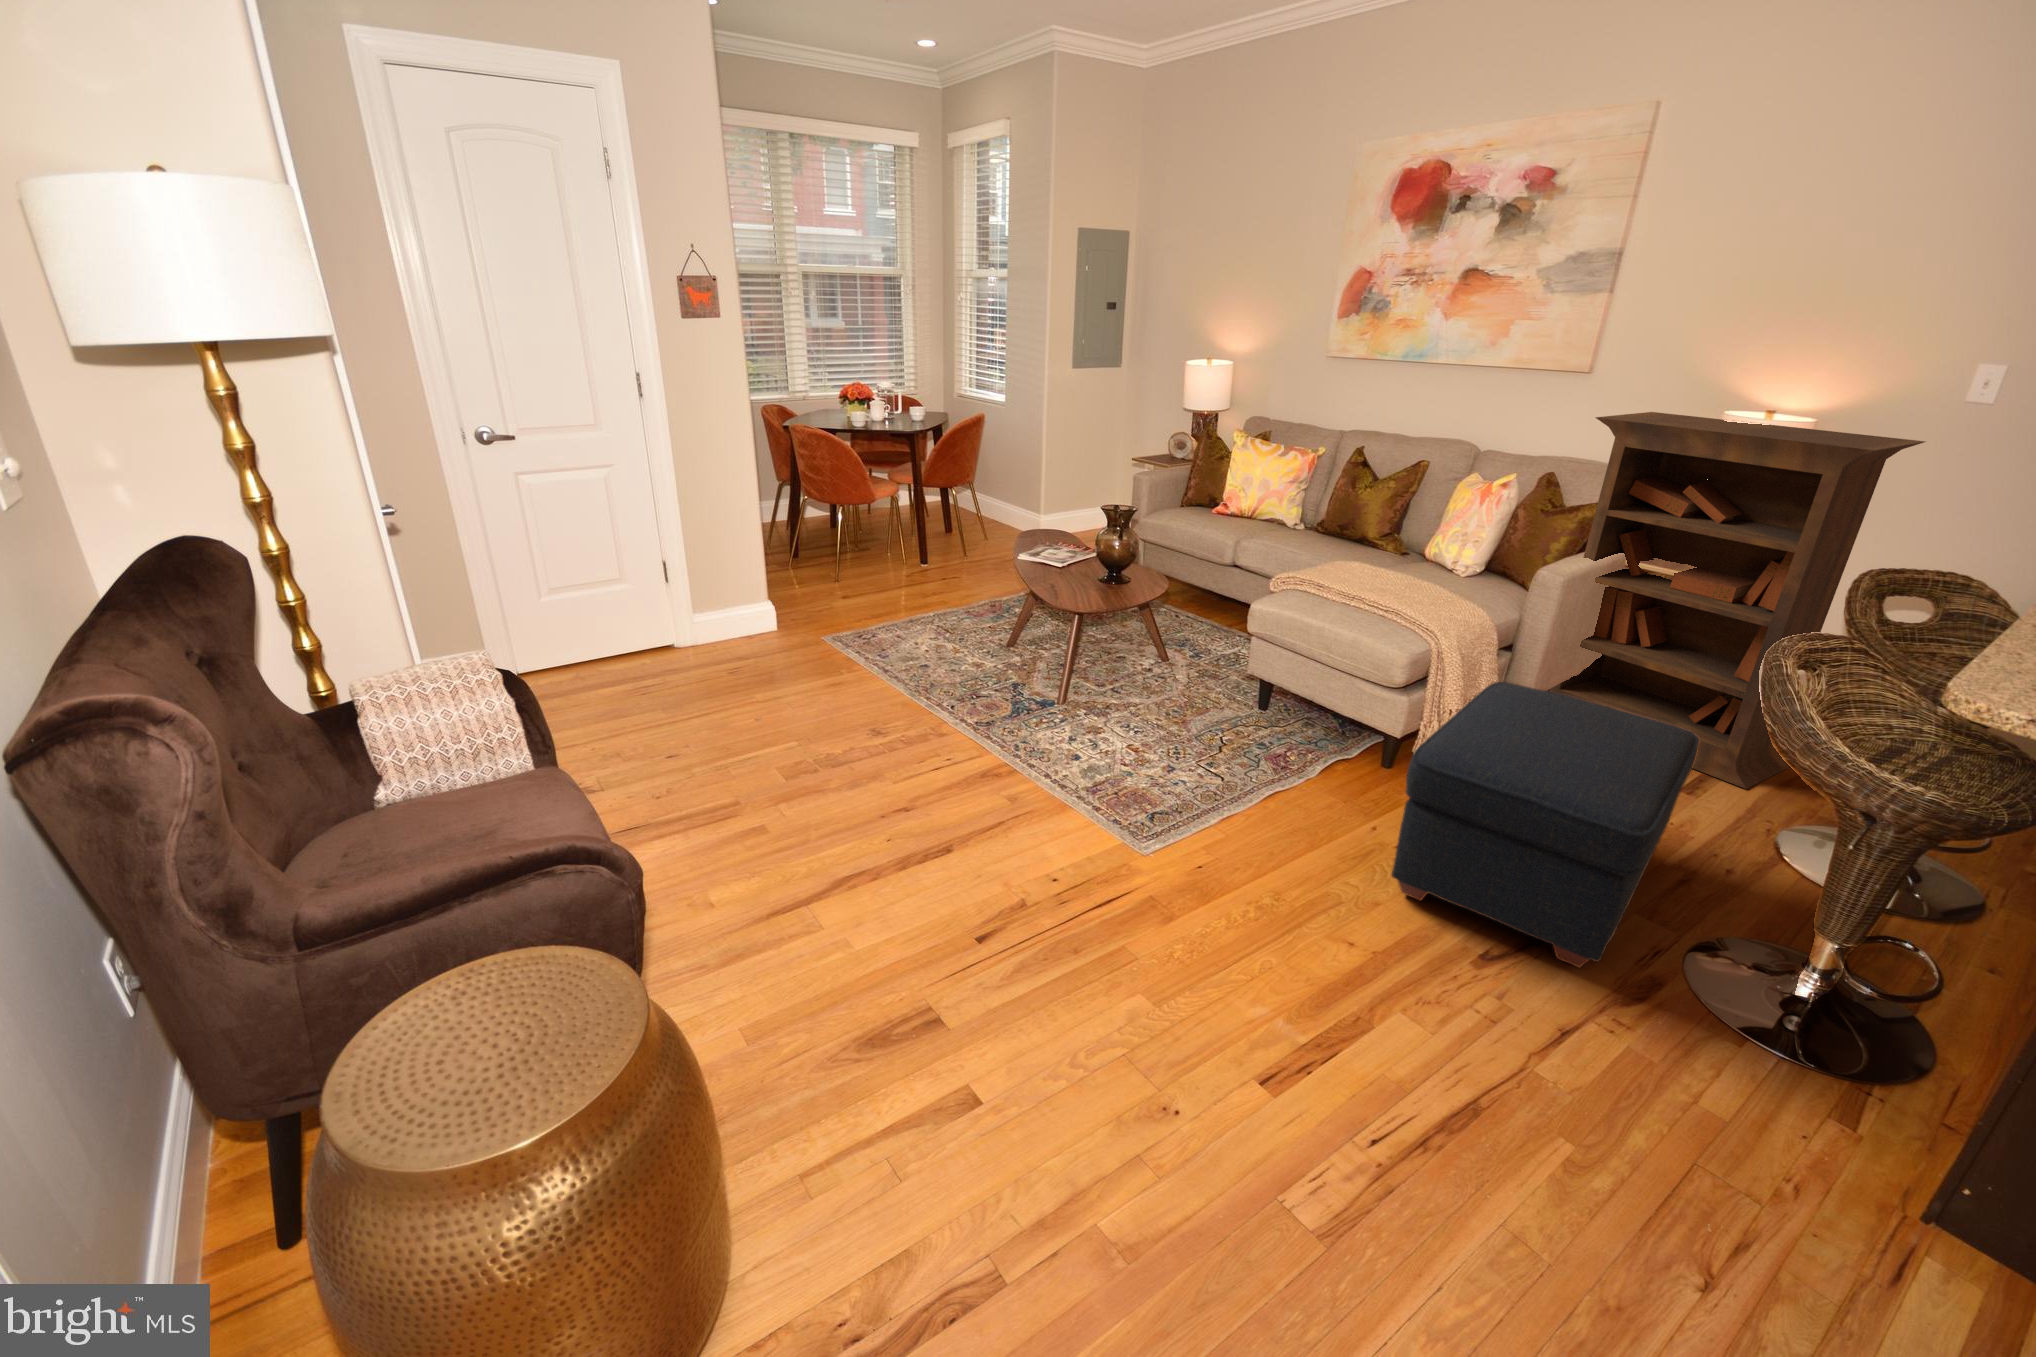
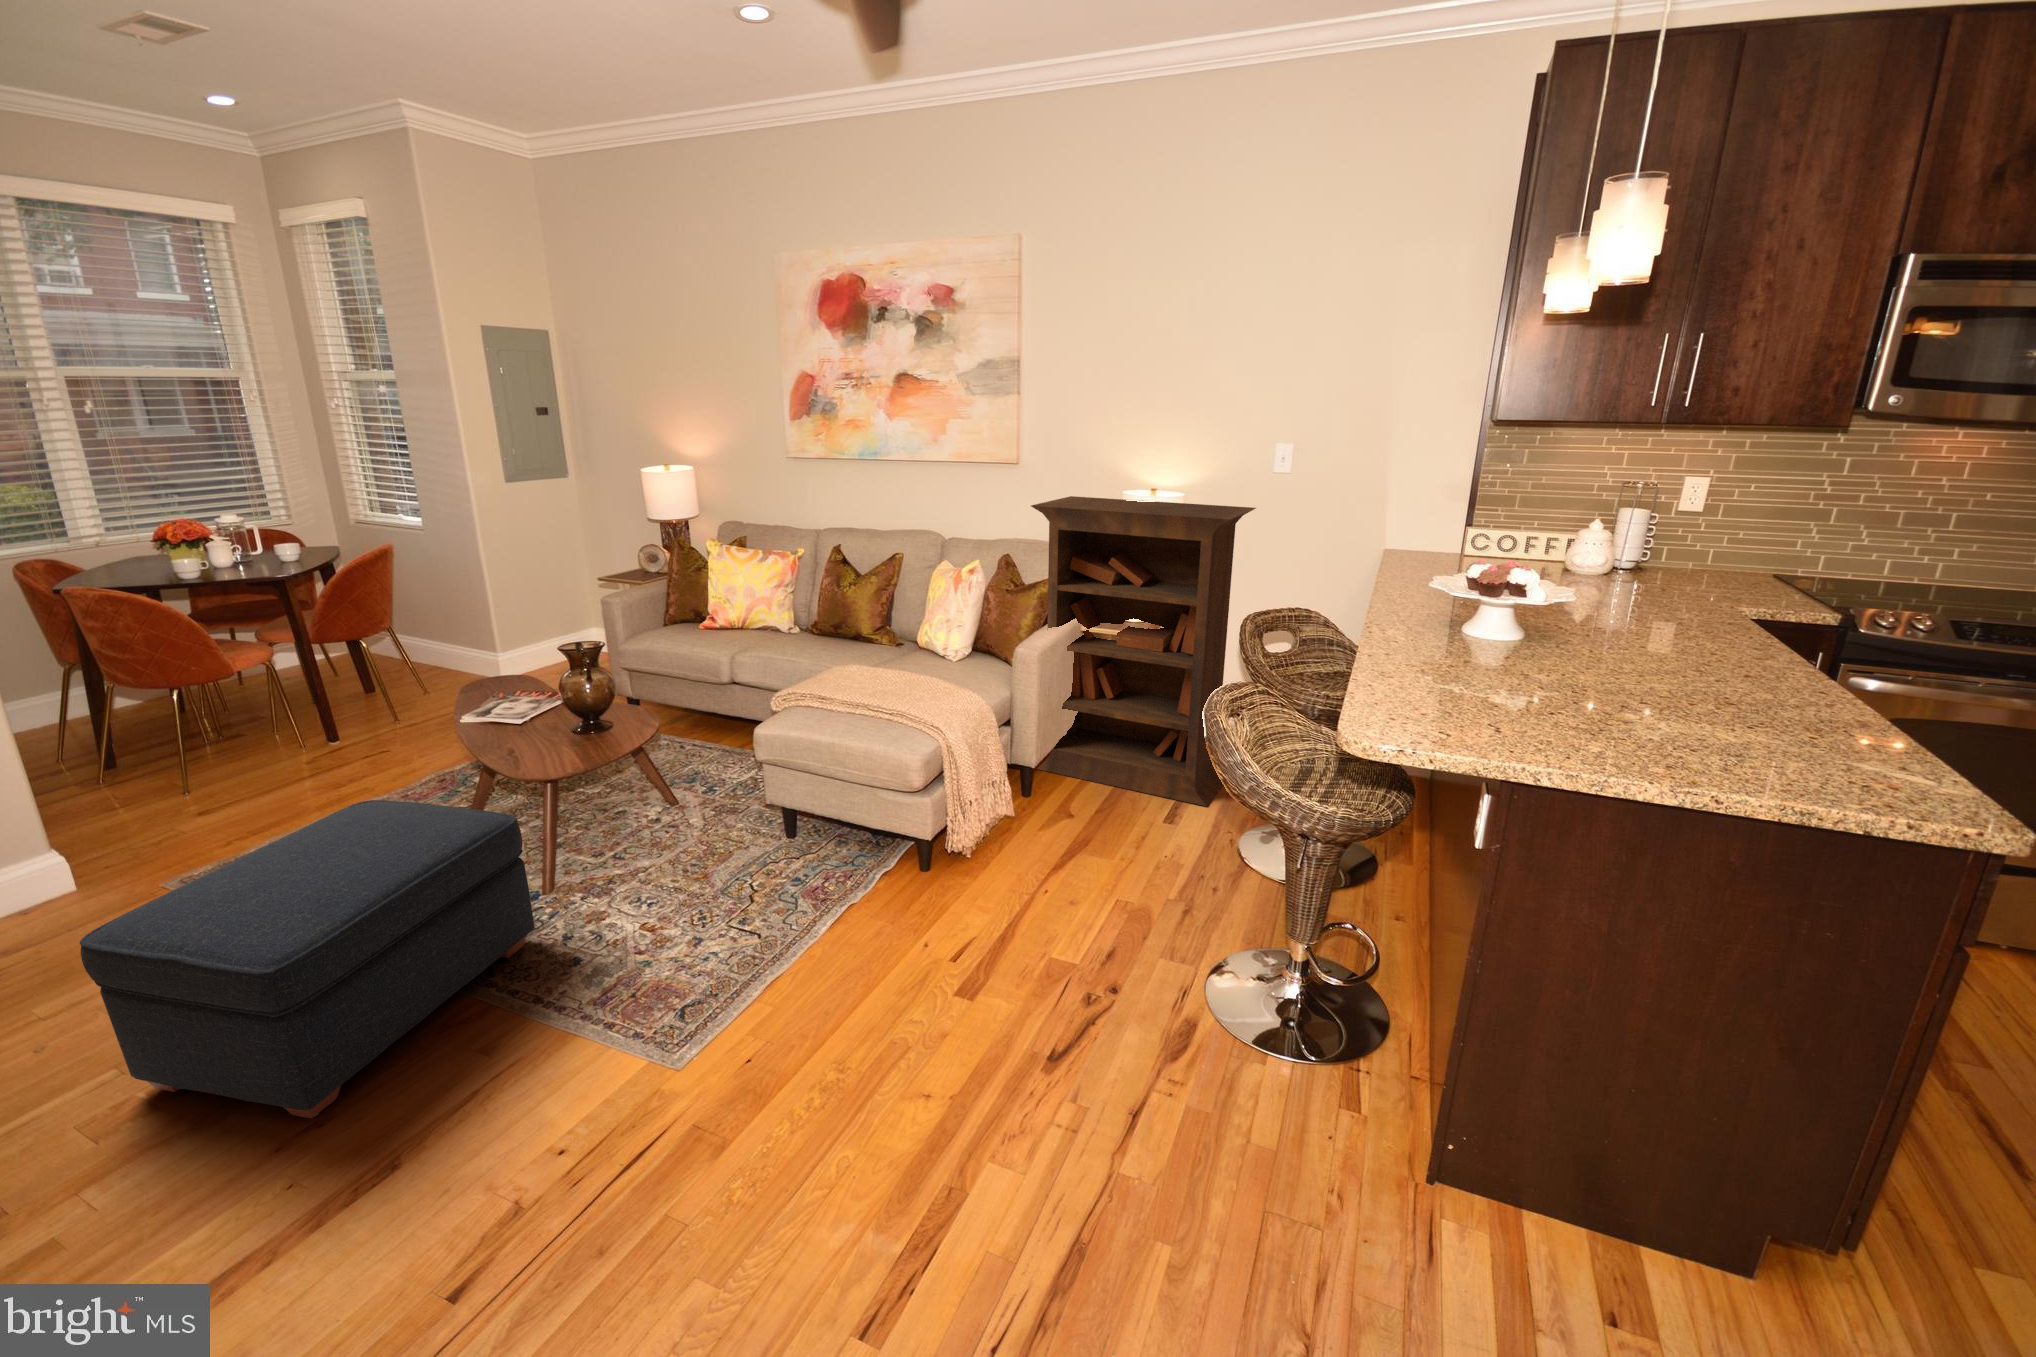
ottoman: present [1392,682,1700,968] -> present [80,800,535,1118]

